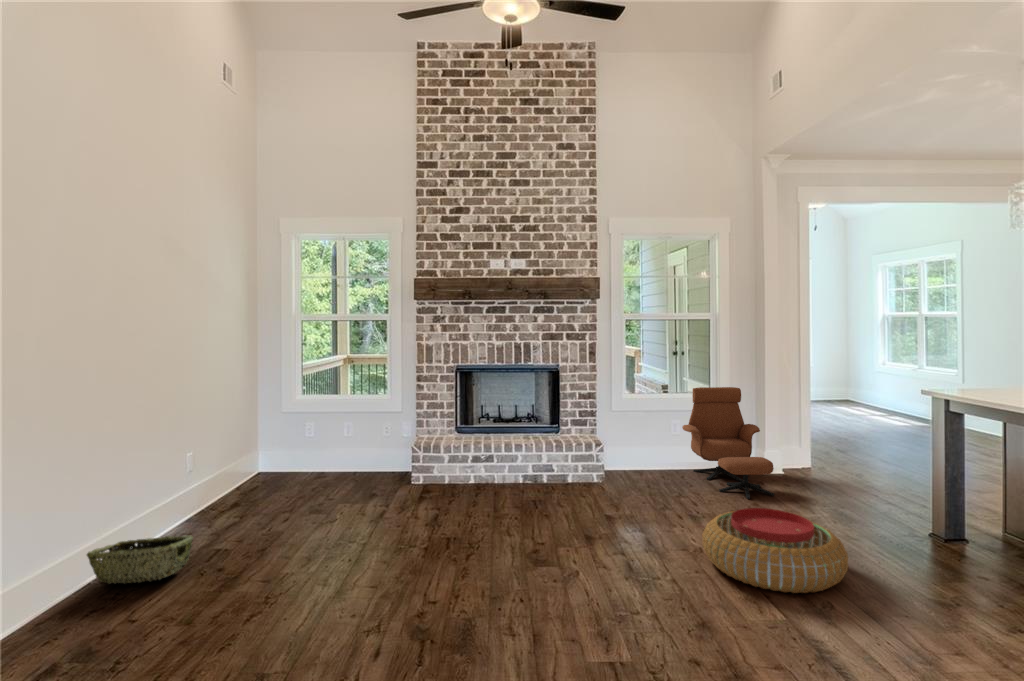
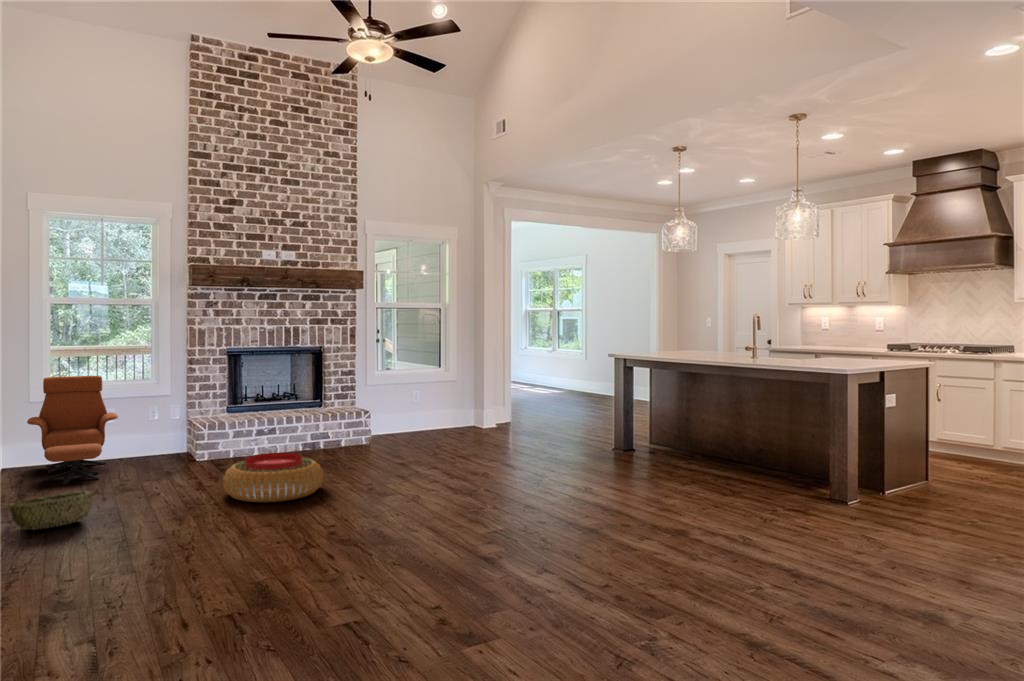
lounge chair: present [682,387,774,499] -> present [27,376,118,484]
pouf: present [703,508,848,593] -> present [223,453,323,502]

